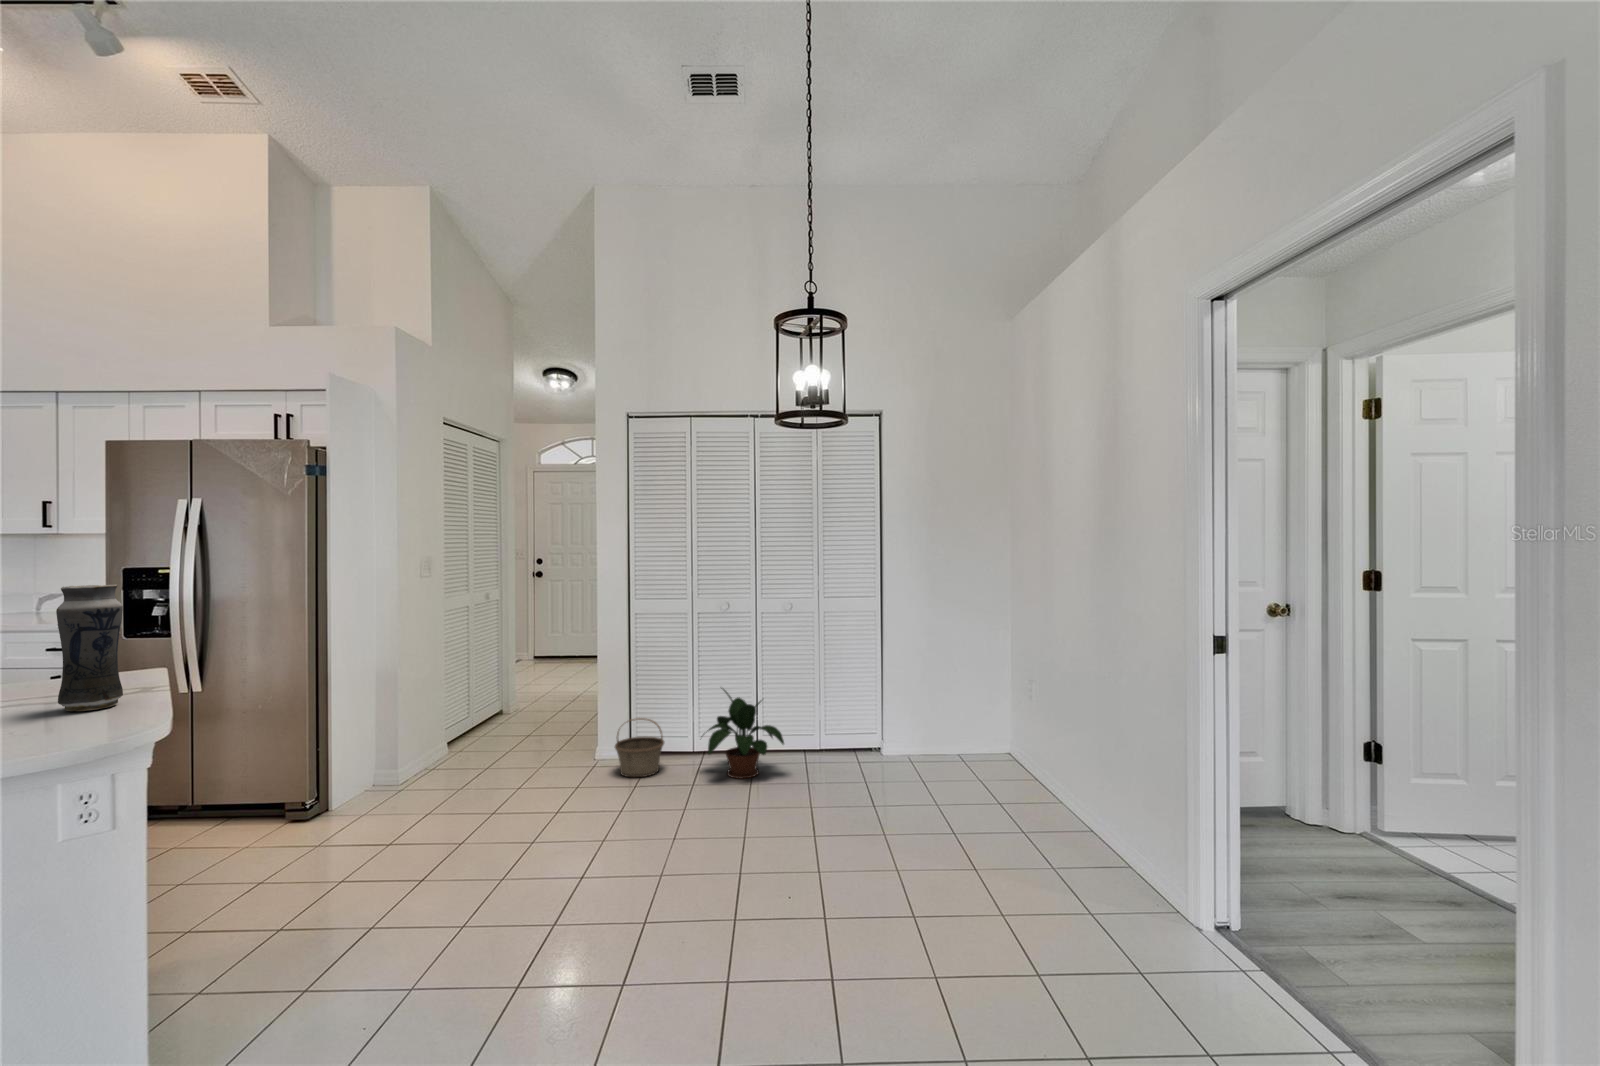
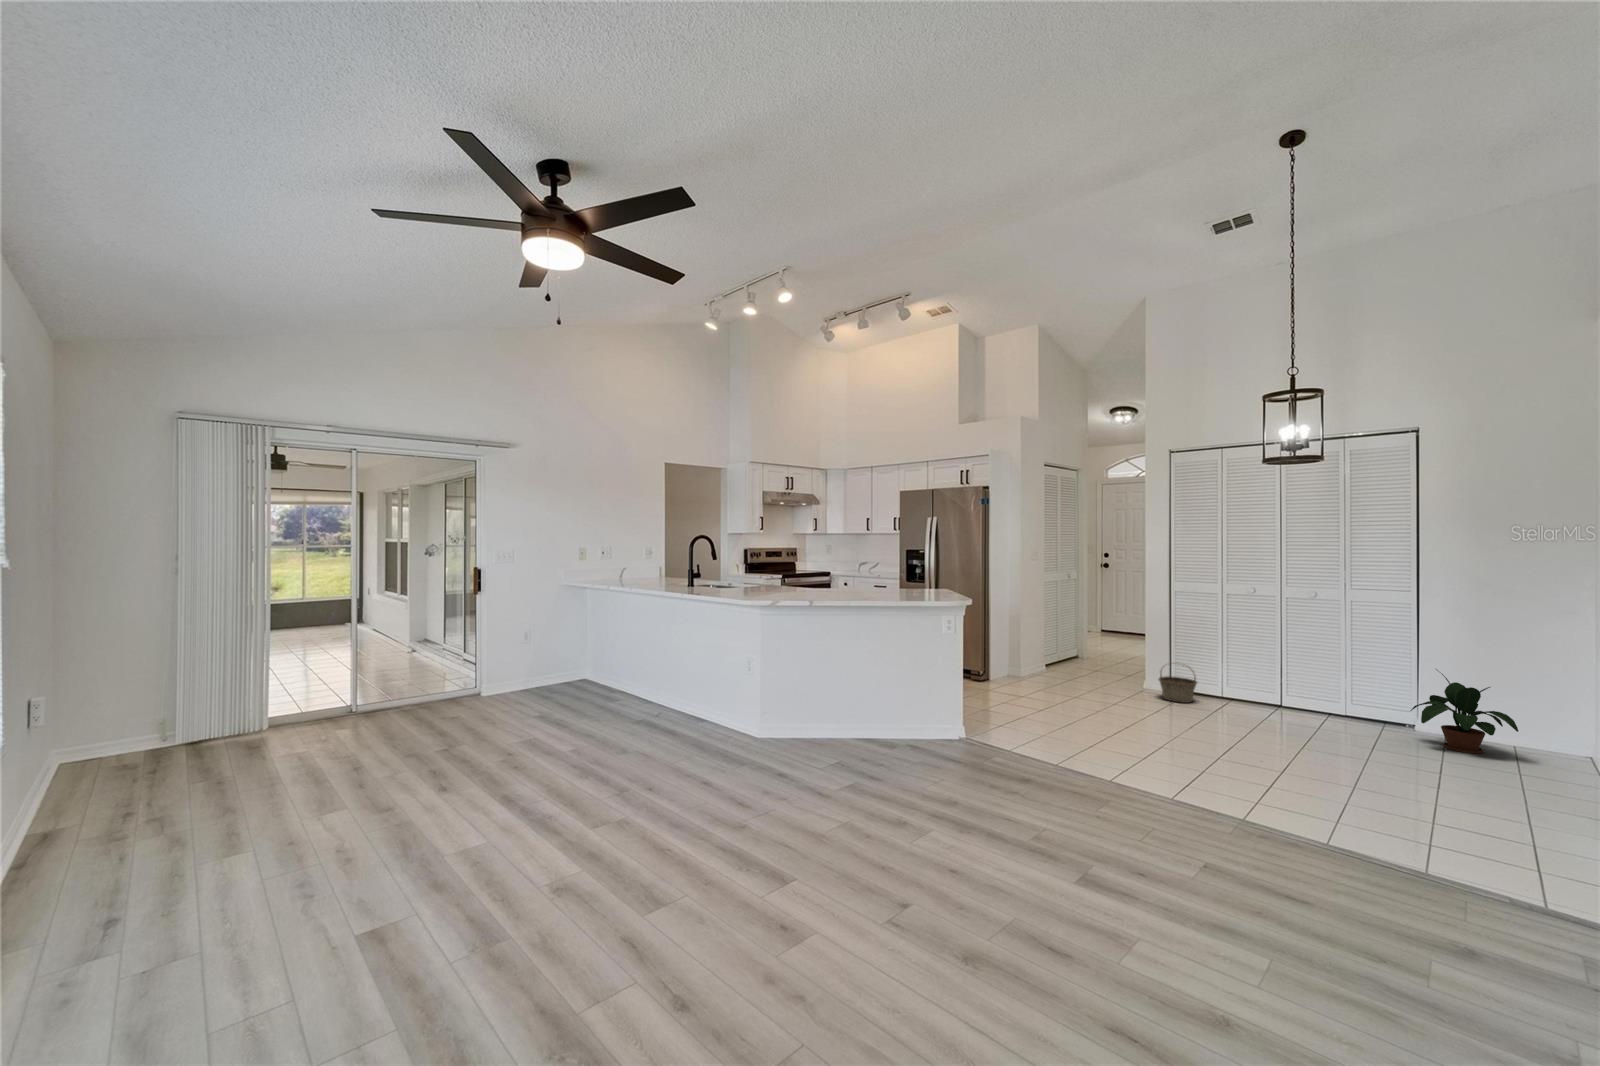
vase: present [56,584,123,711] -> none [926,555,944,600]
potted plant: present [707,688,784,779] -> present [1411,669,1518,754]

